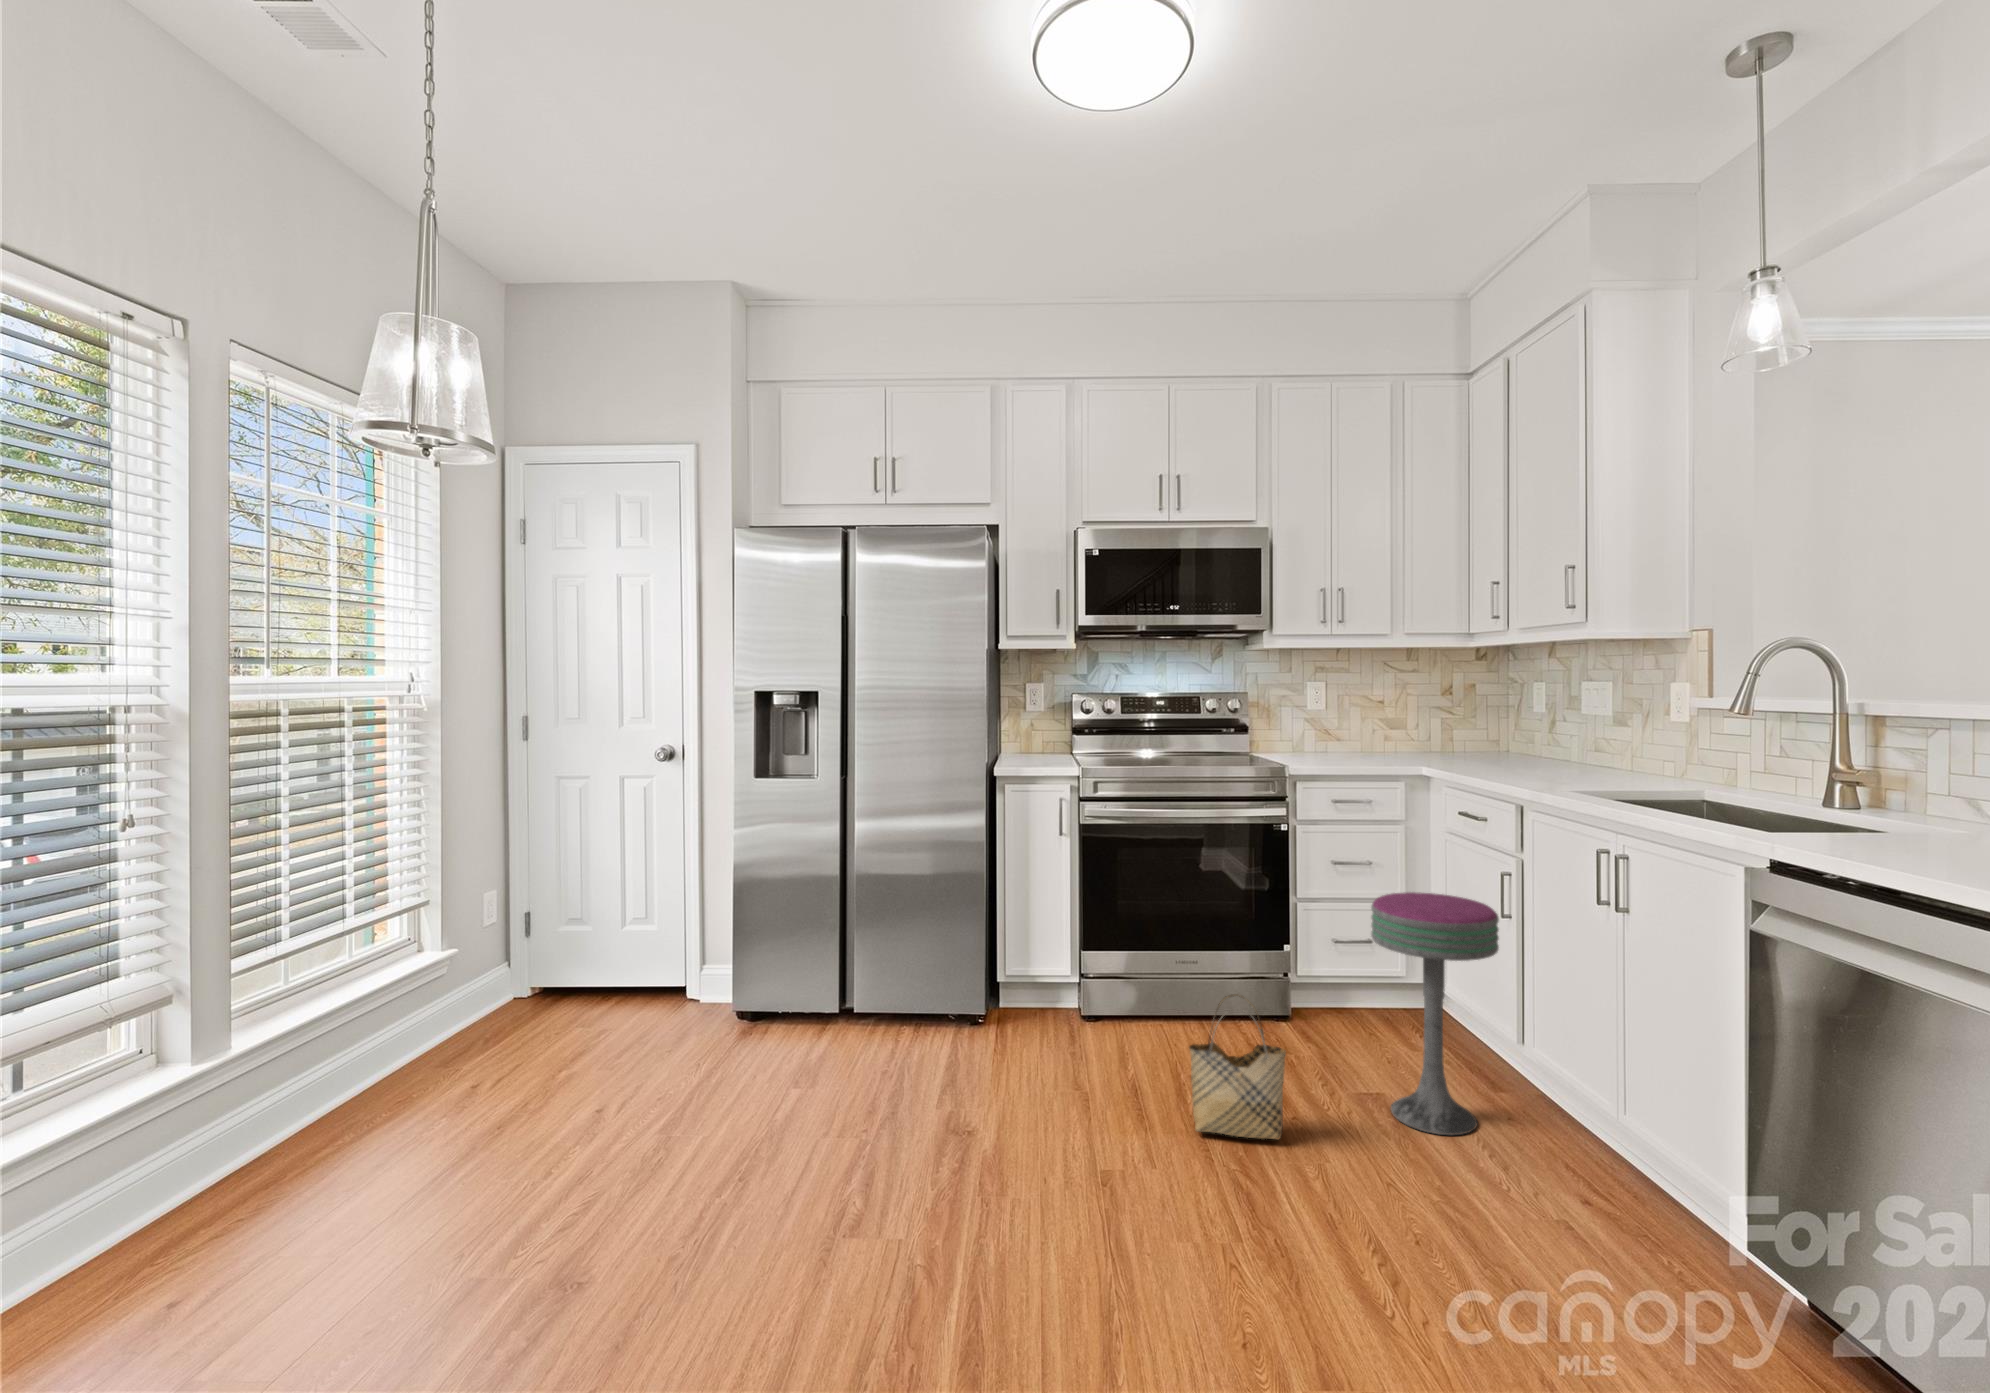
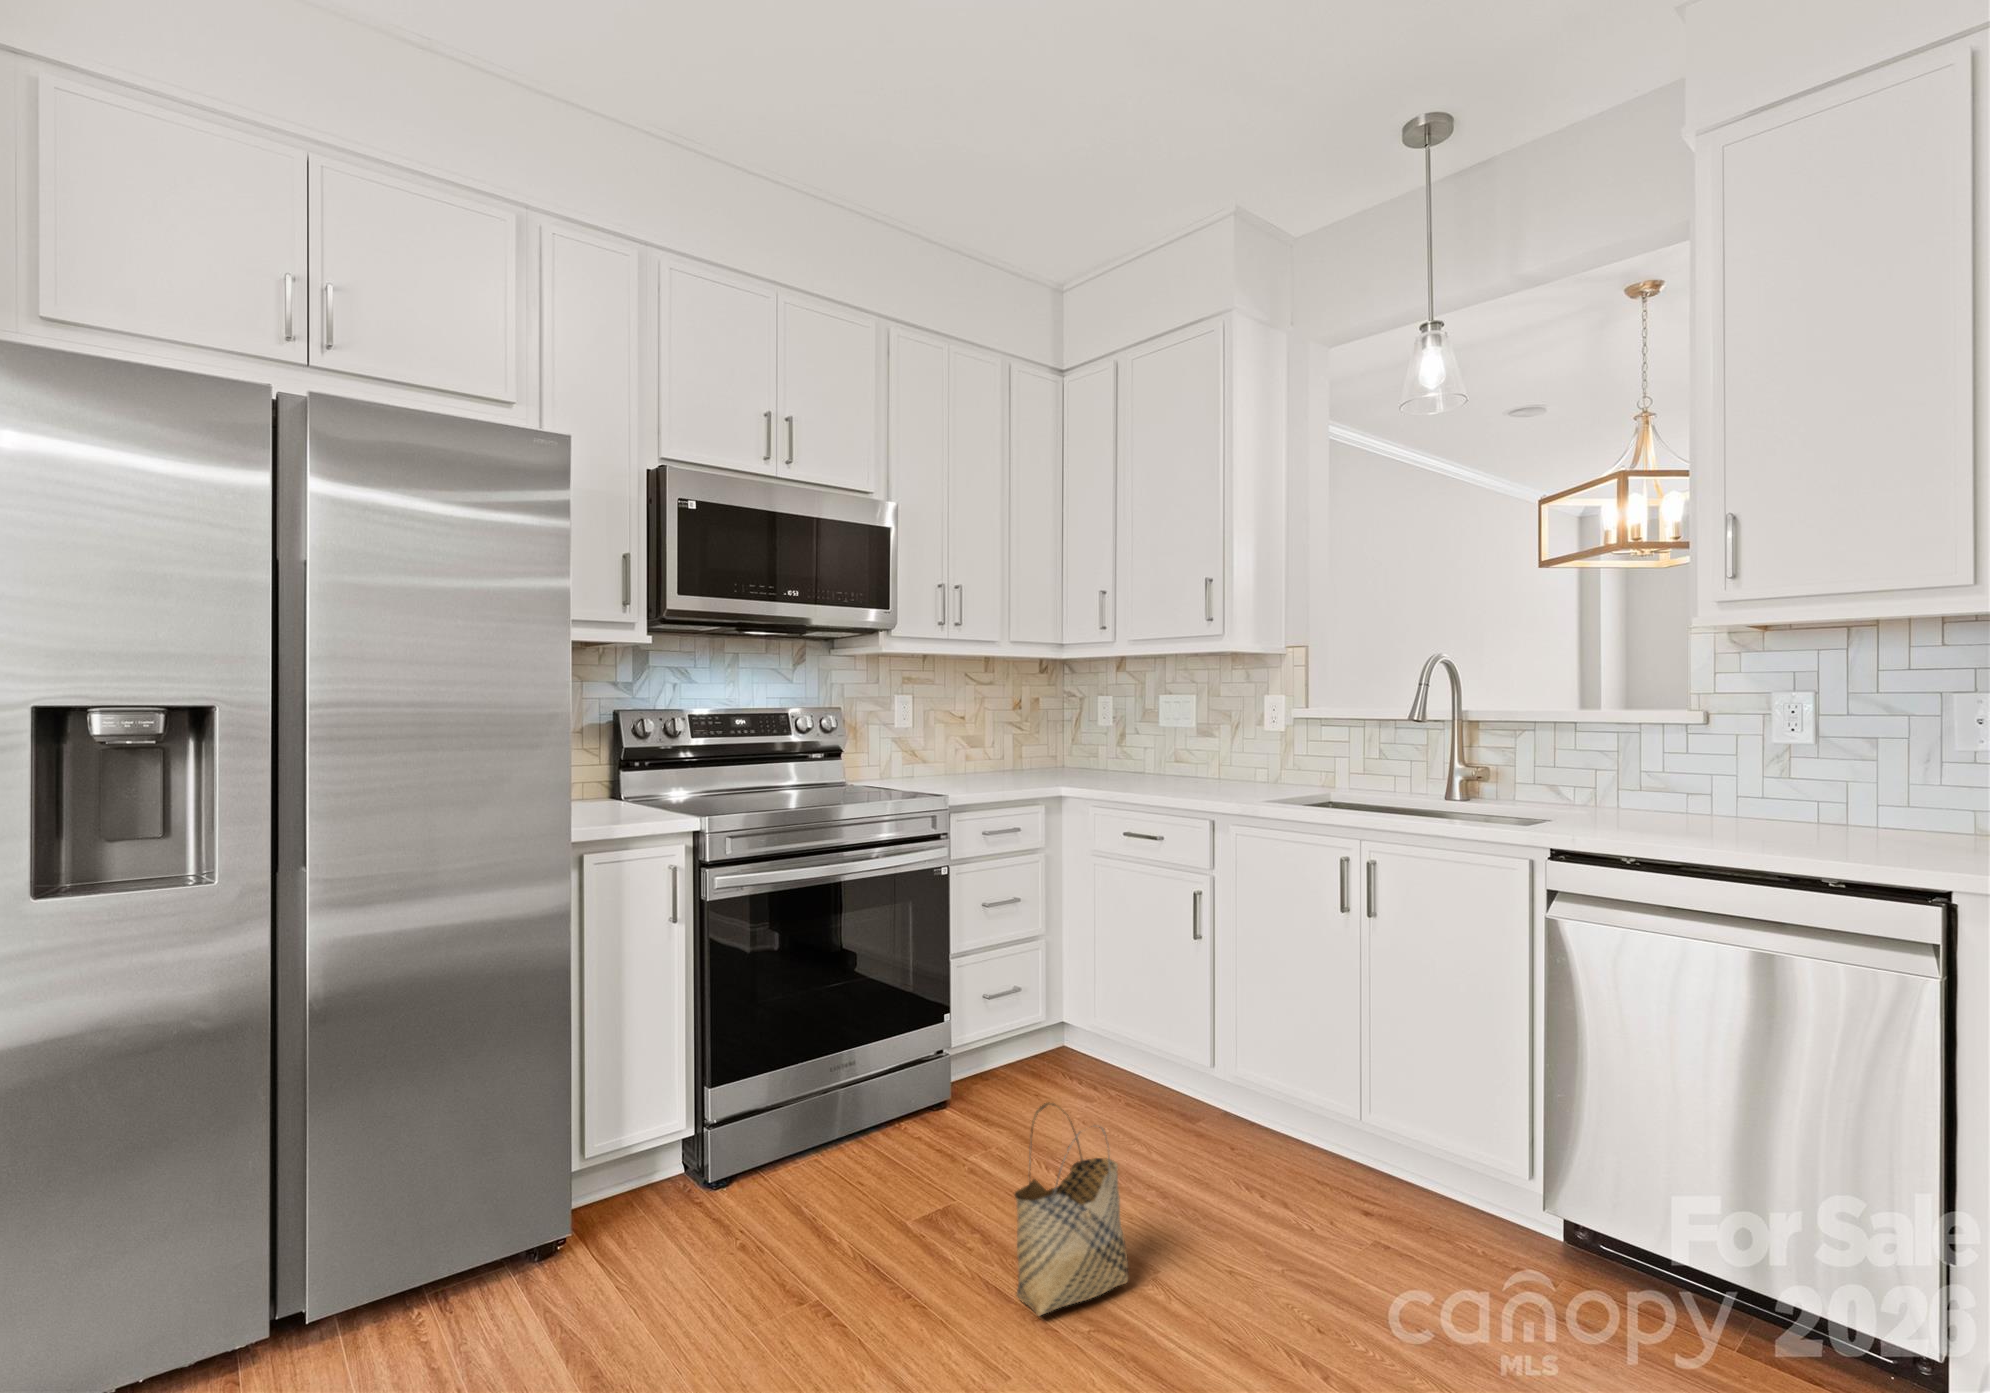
bar stool: present [1371,892,1499,1135] -> none [1133,925,1268,1204]

